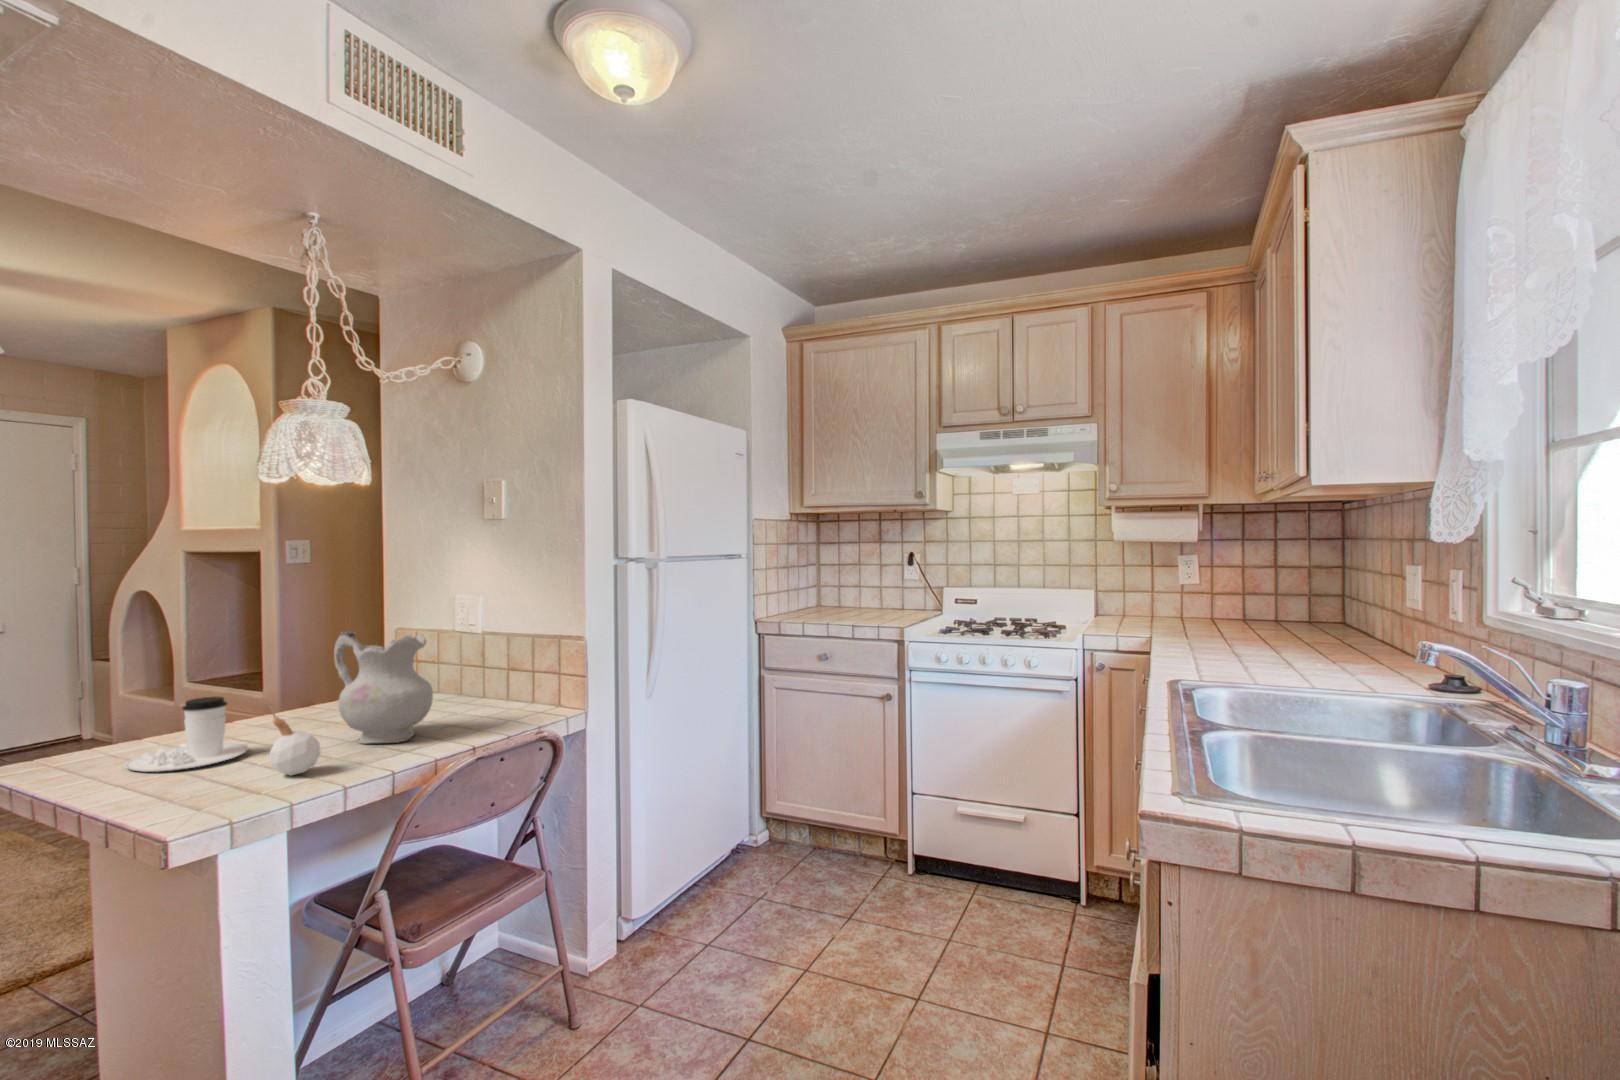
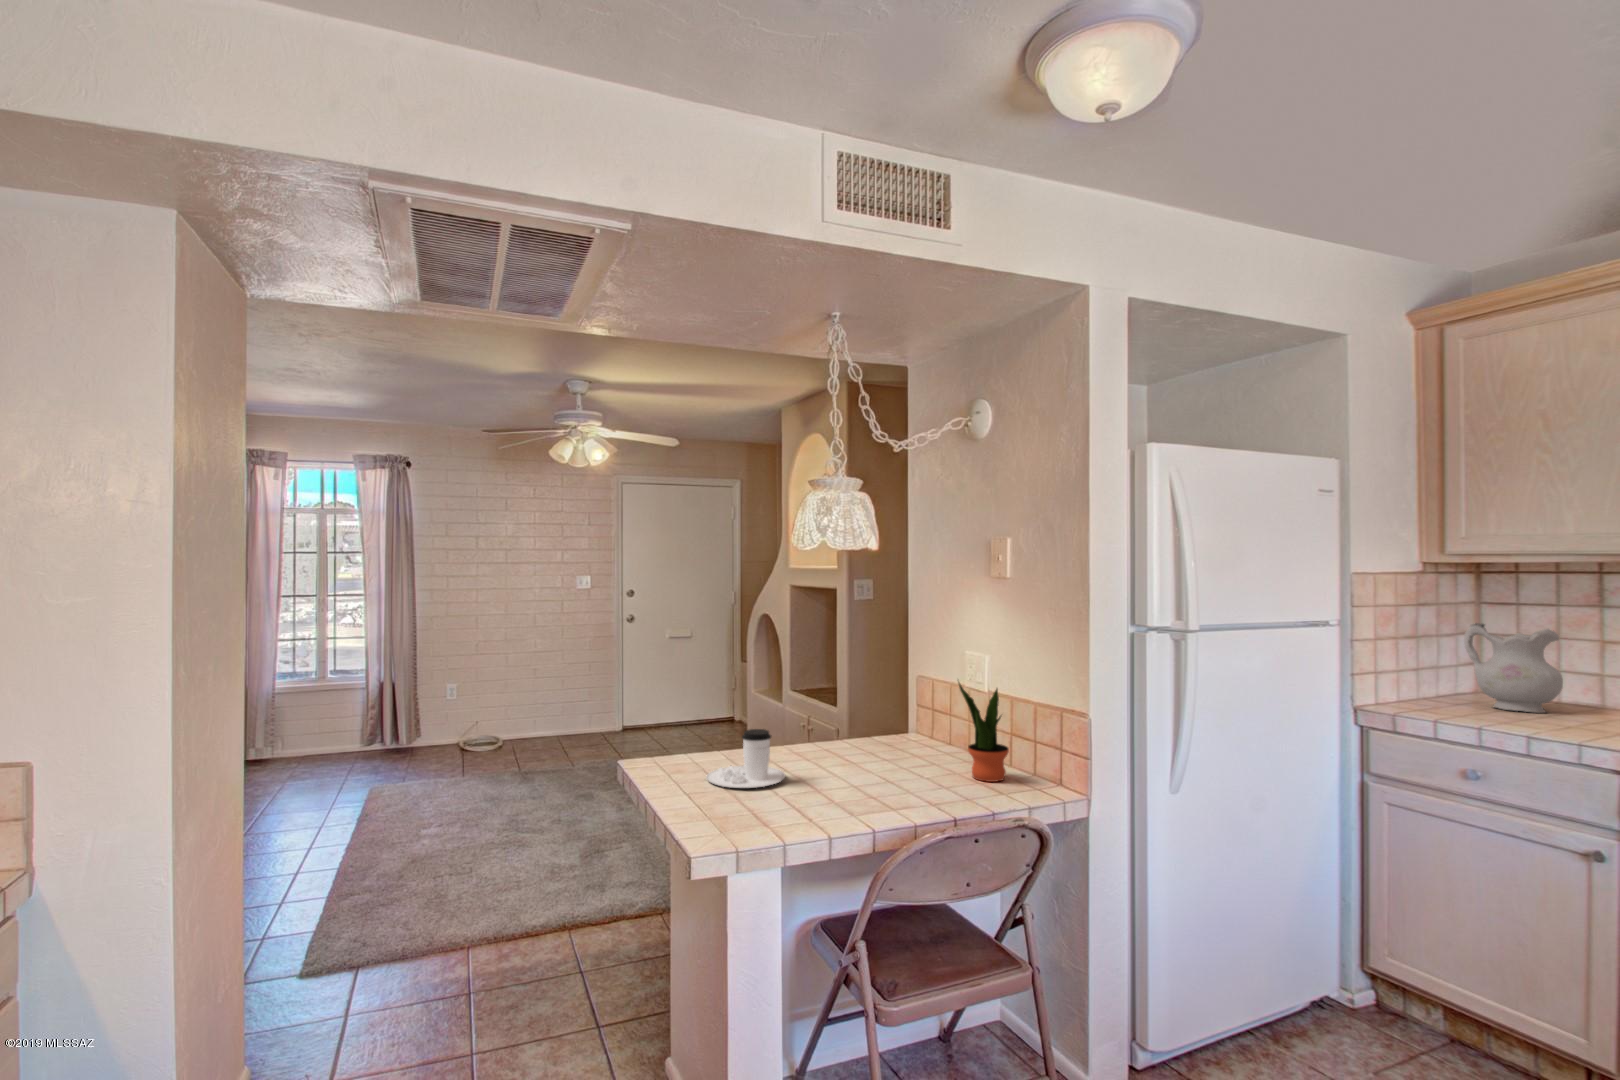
potted plant: none [449,619,506,716] -> present [958,682,1009,782]
ceramic pitcher: present [334,631,433,744] -> present [1464,623,1563,713]
candle: present [270,711,321,775] -> none [785,747,821,814]

